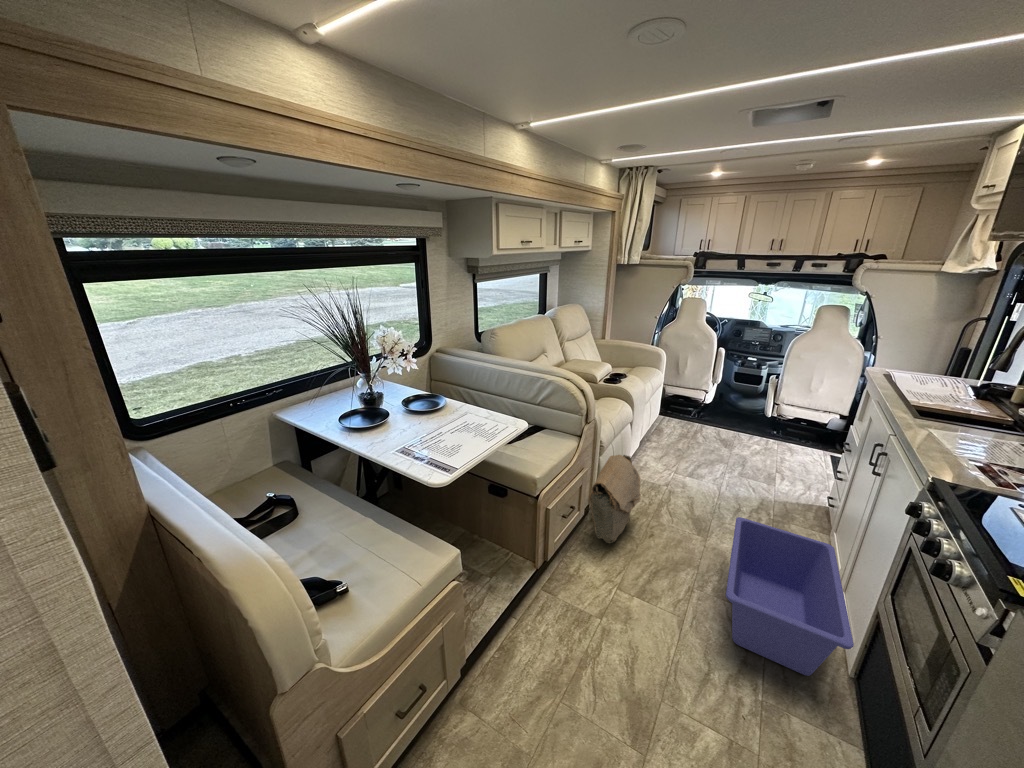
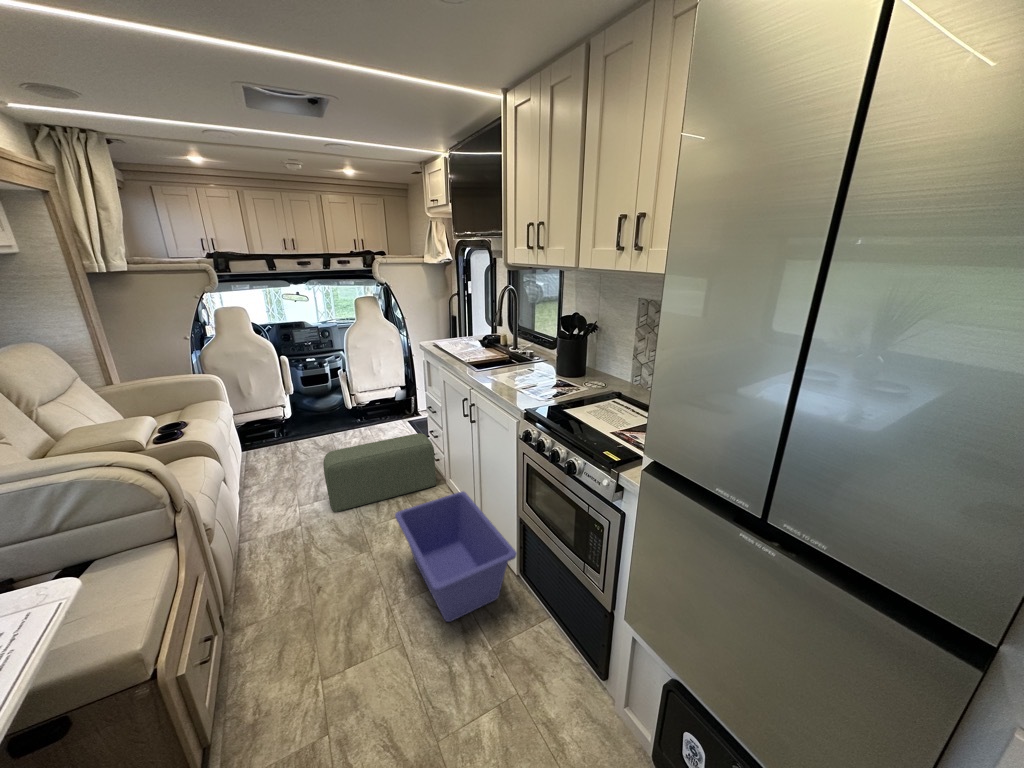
pouf: none [697,439,830,528] -> present [323,433,436,512]
bag: present [589,455,641,543] -> none [225,520,294,648]

